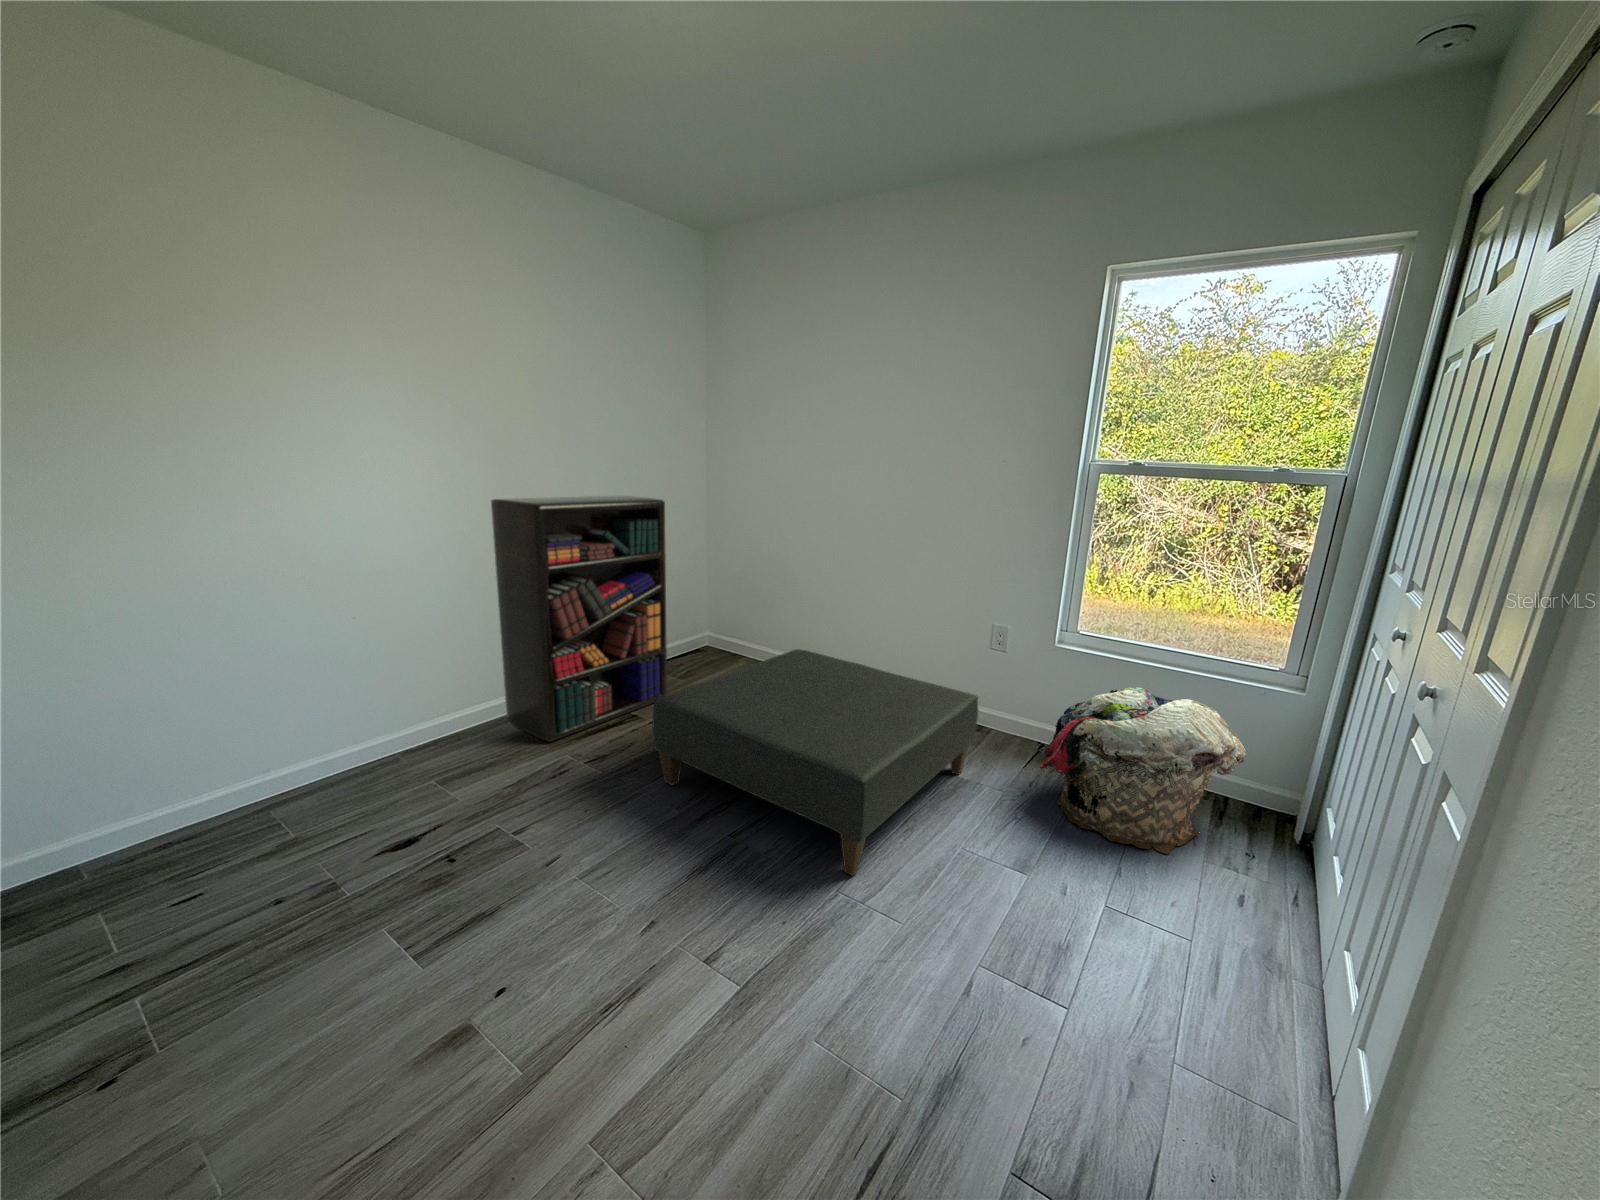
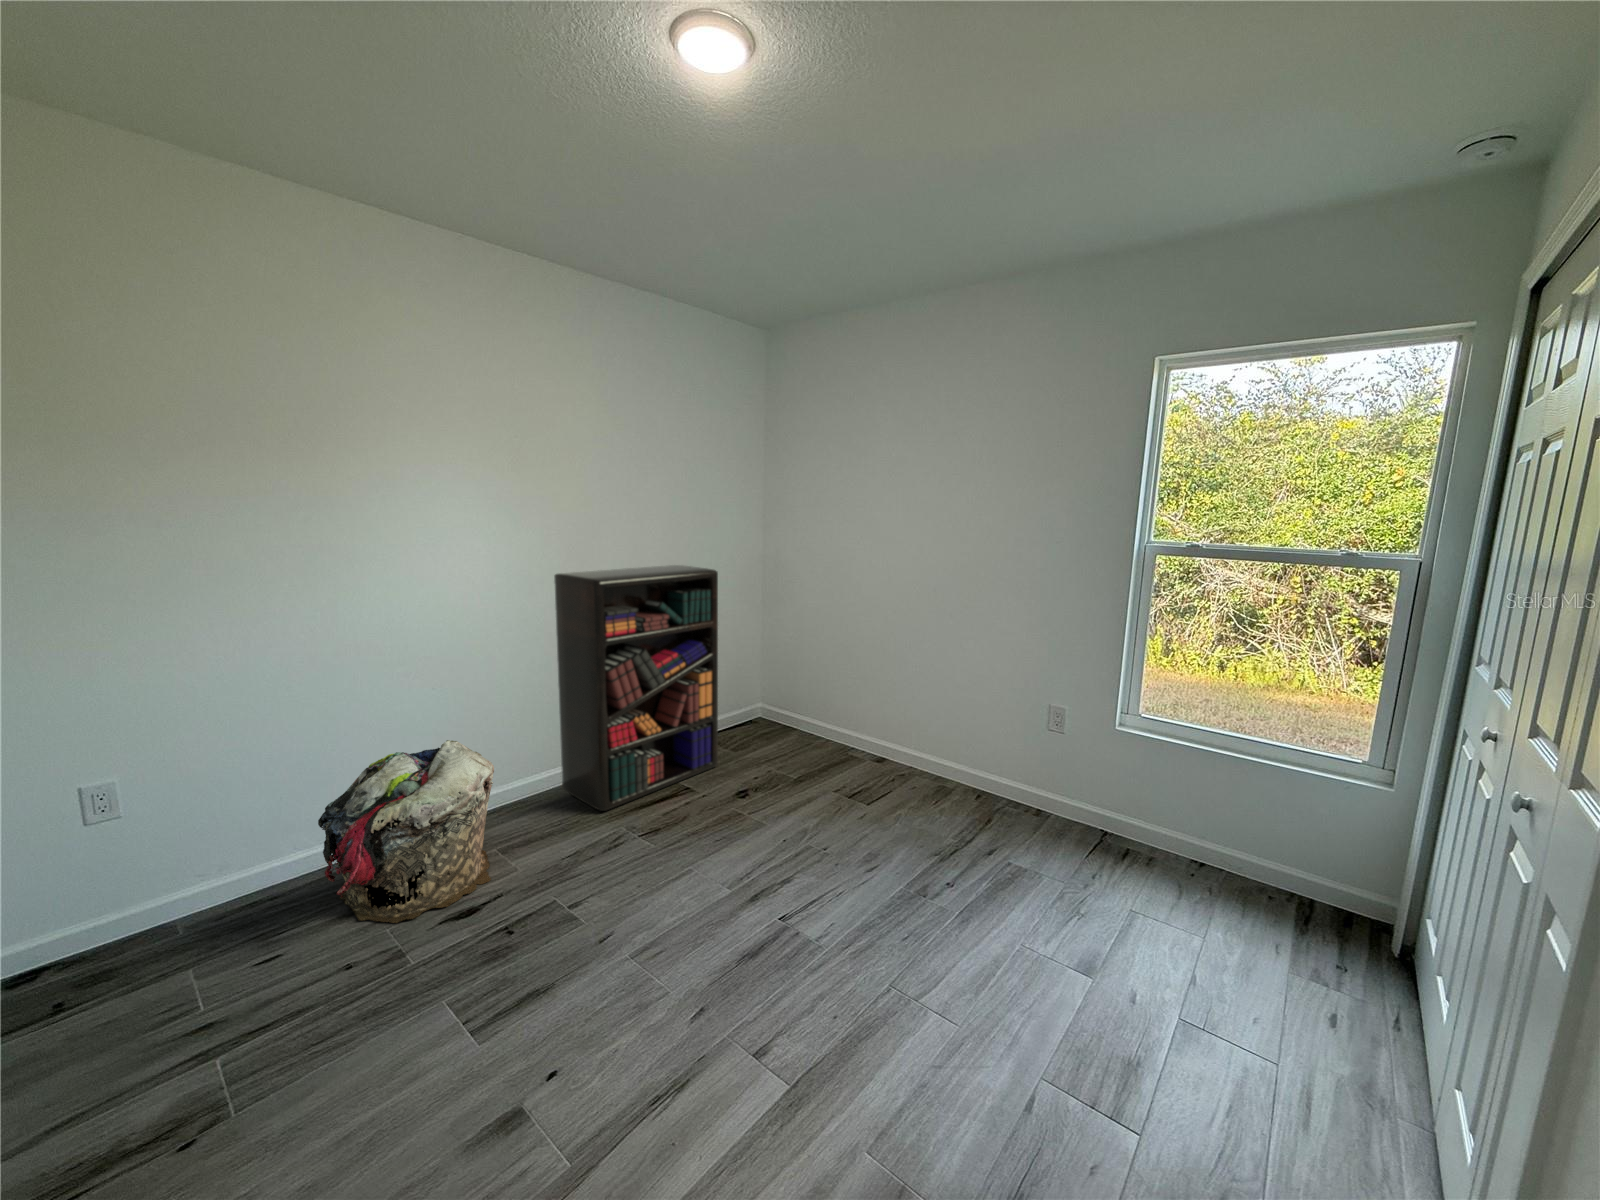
ottoman: present [653,649,978,876] -> none [703,719,1038,969]
laundry basket: present [1039,687,1247,854] -> present [318,740,494,923]

